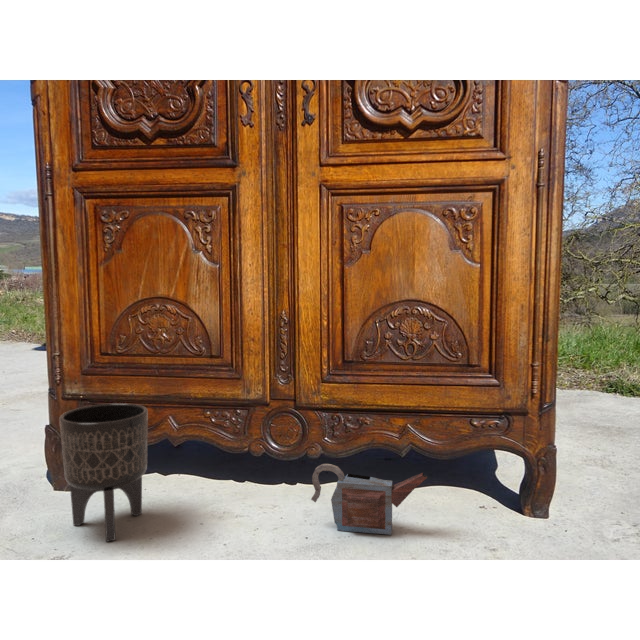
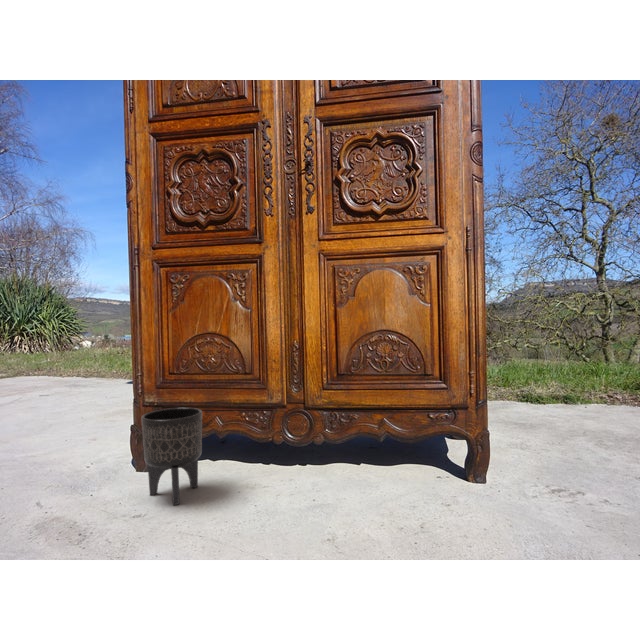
watering can: present [311,464,427,535] -> none [317,447,399,498]

